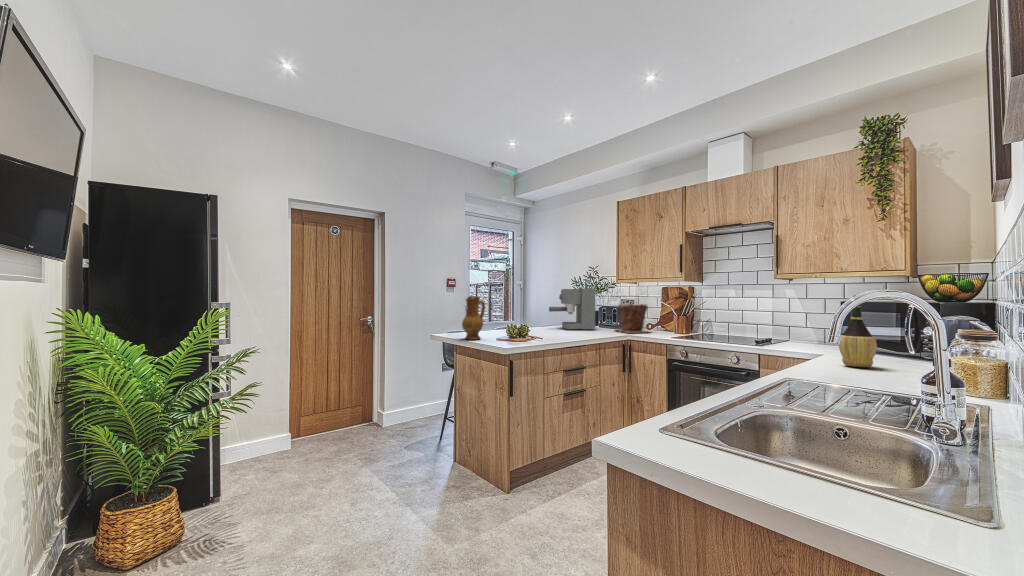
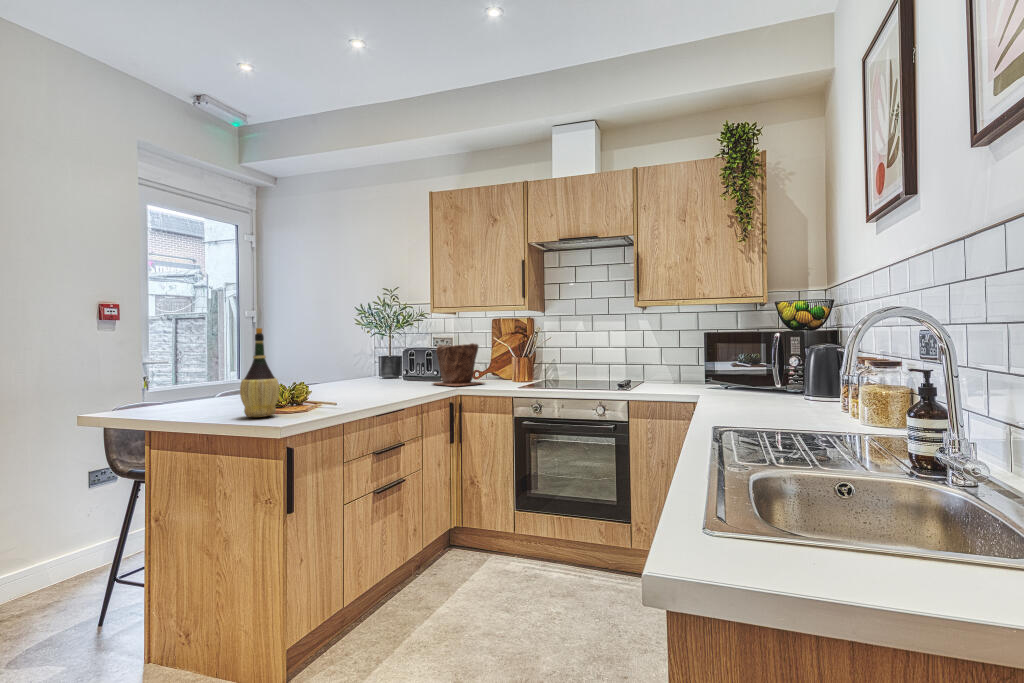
coffee maker: present [549,289,595,330] -> none [327,322,403,388]
wine bottle: present [839,295,877,367] -> present [240,328,279,417]
ceramic jug: present [462,296,485,340] -> none [176,335,224,417]

